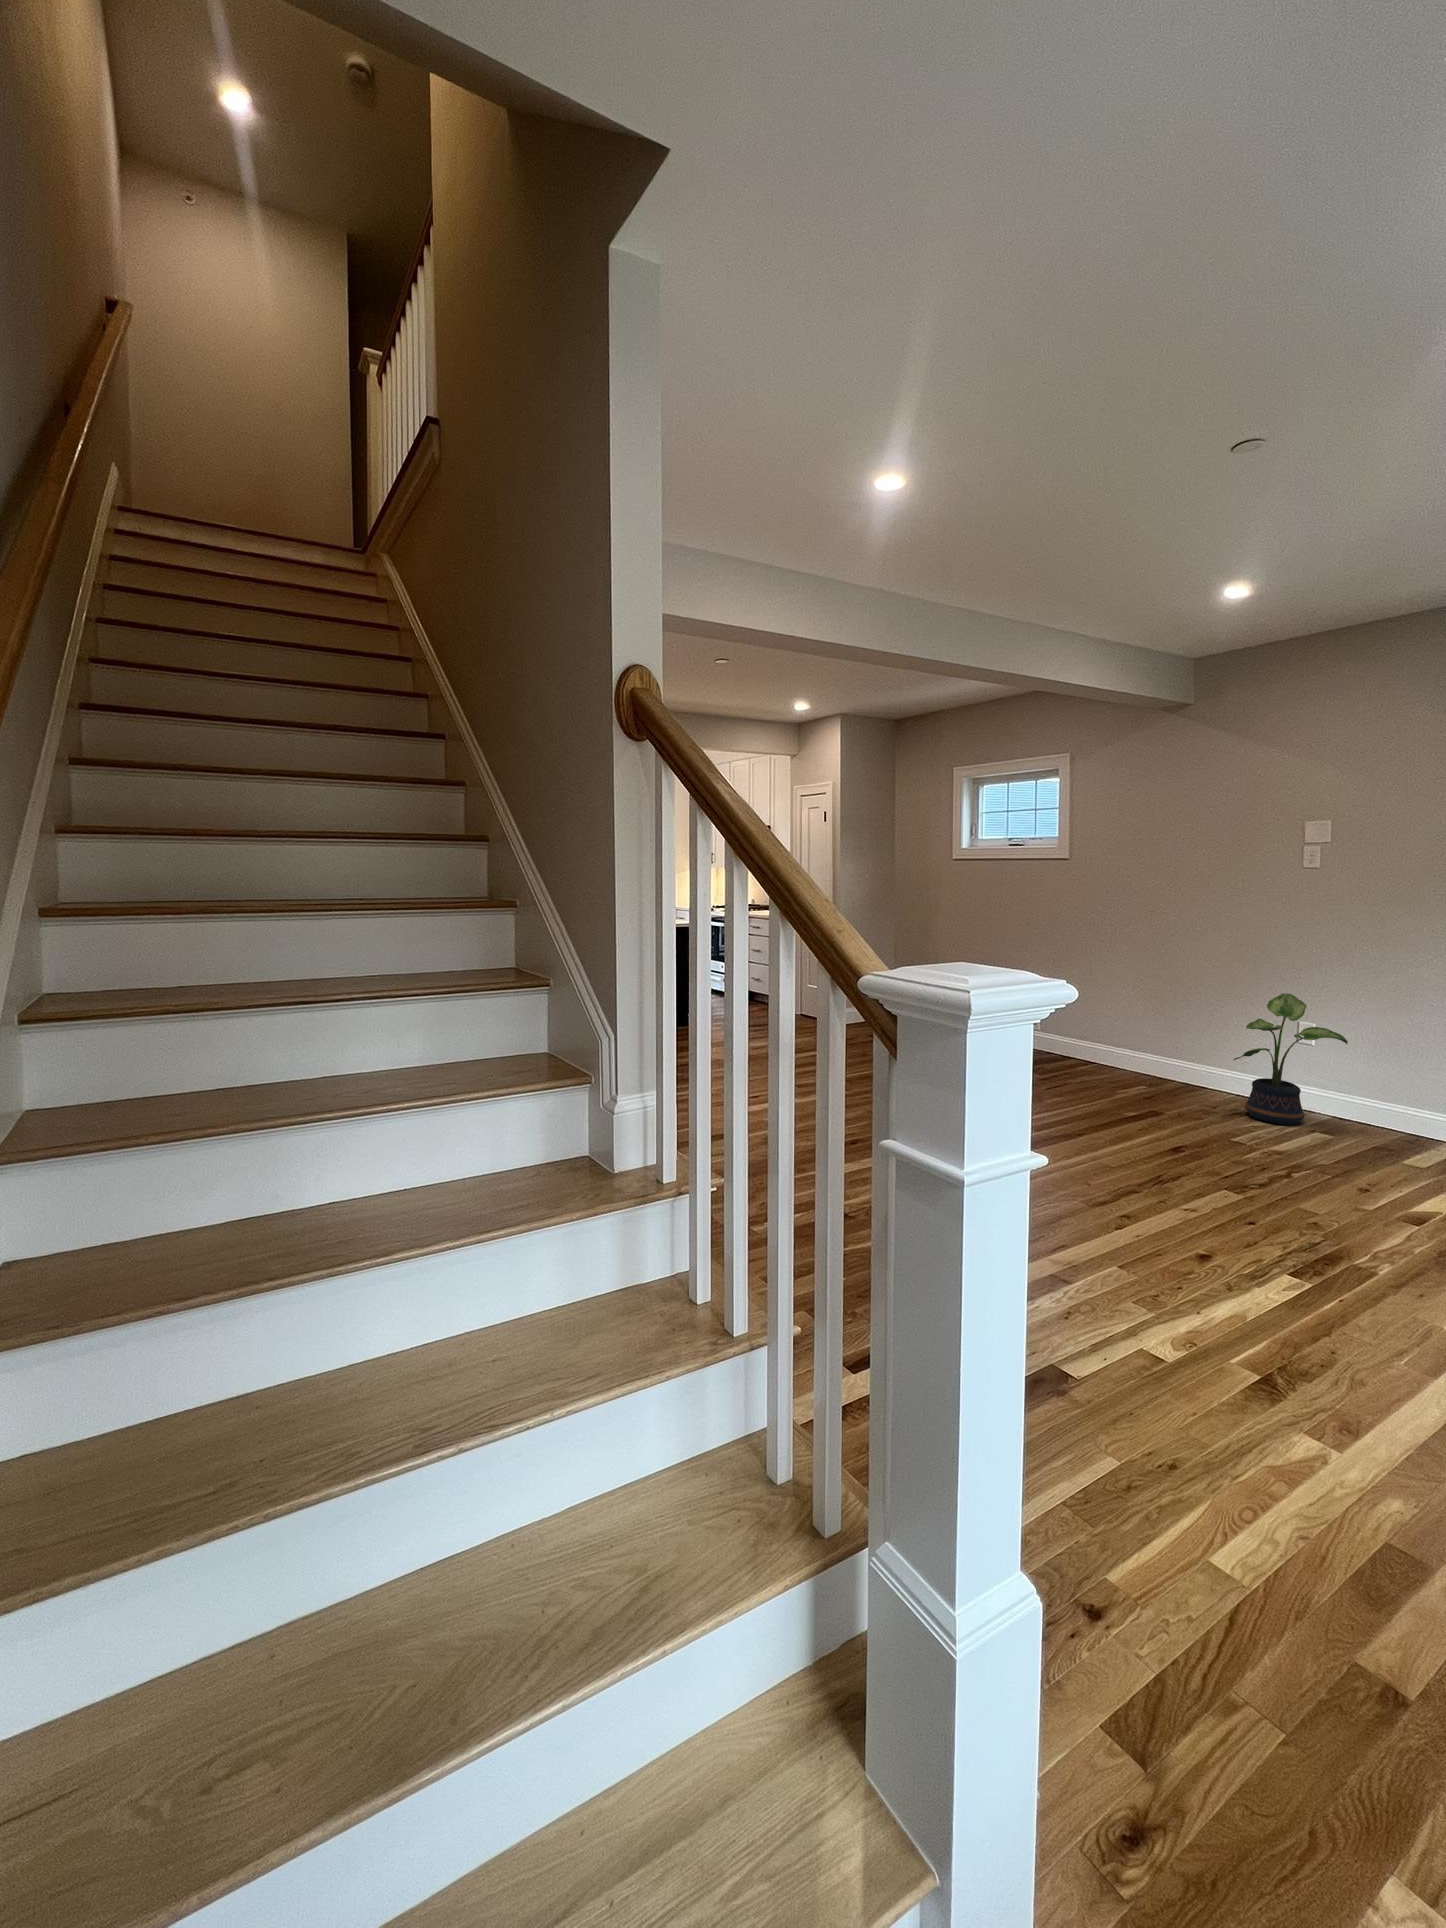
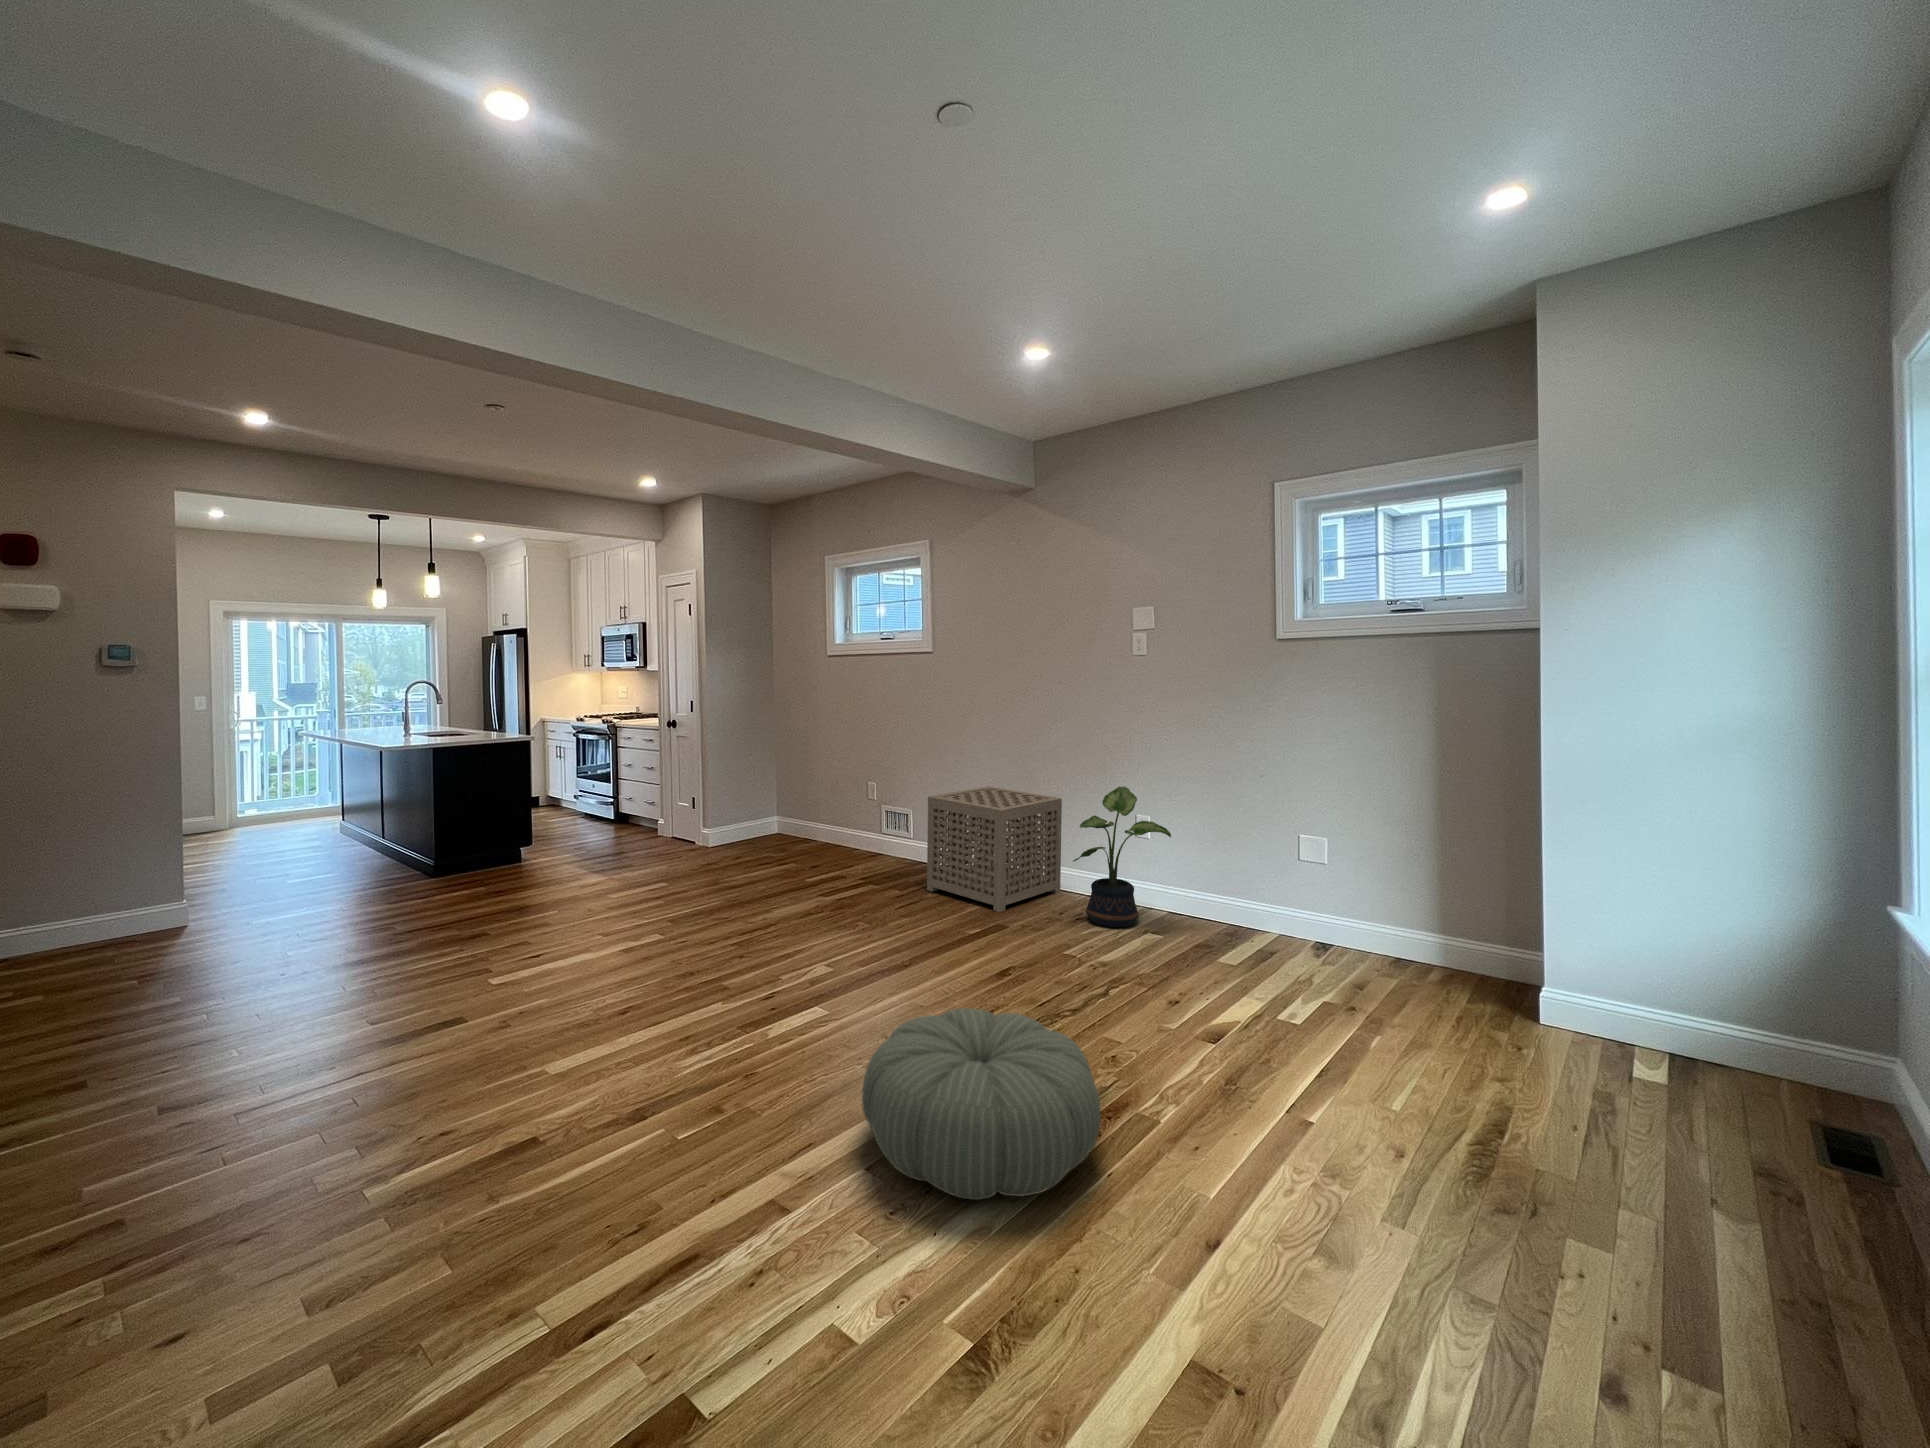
side table: none [1069,986,1213,1101] -> present [927,786,1062,912]
pouf: none [1108,1162,1333,1301] -> present [862,1008,1101,1200]

